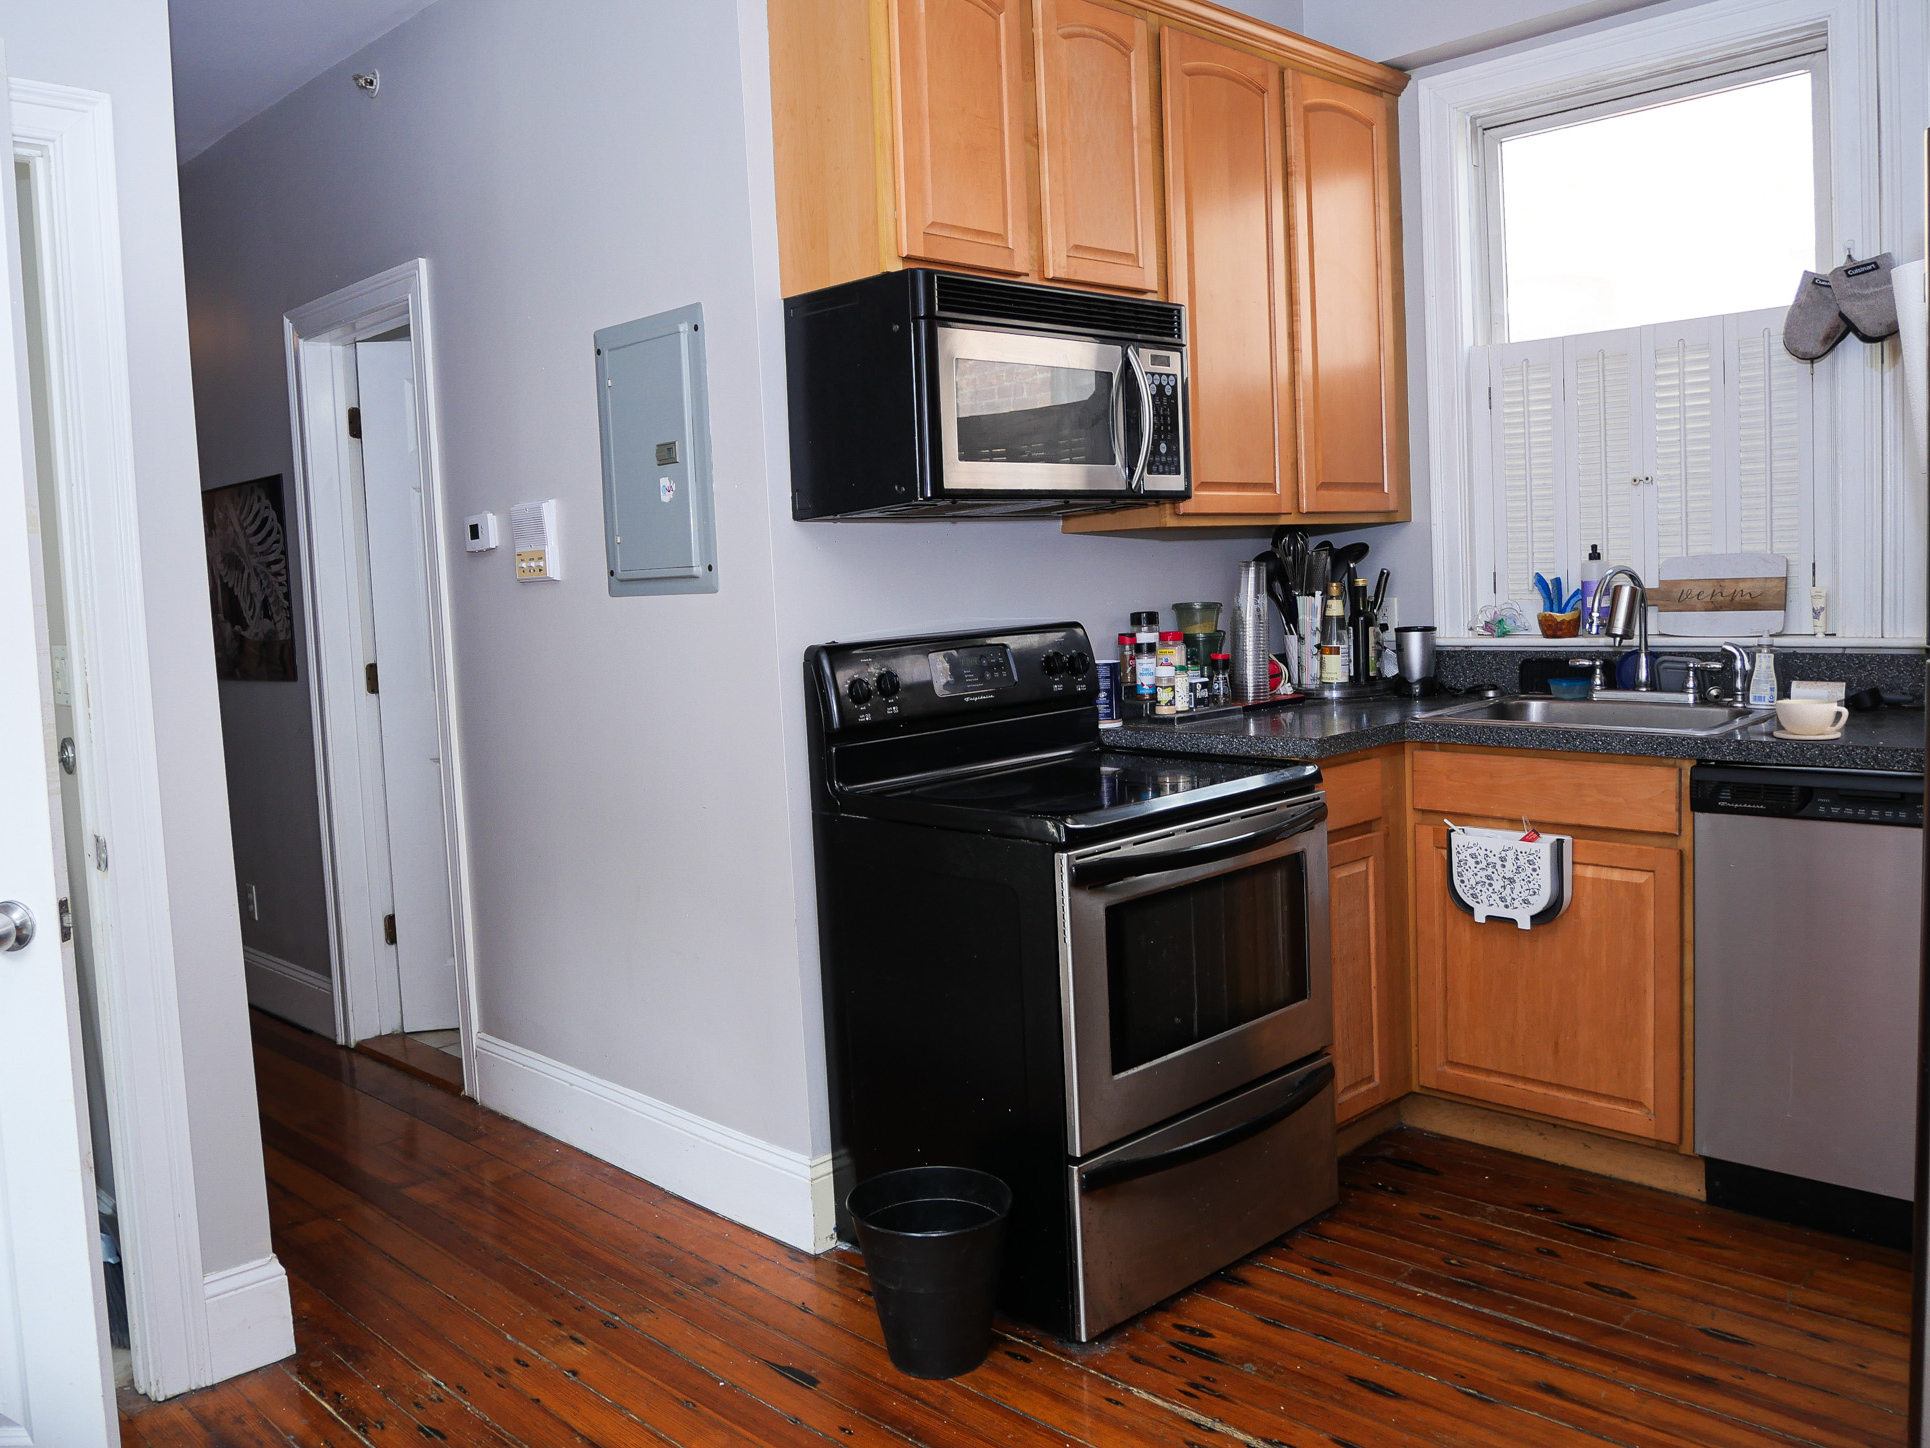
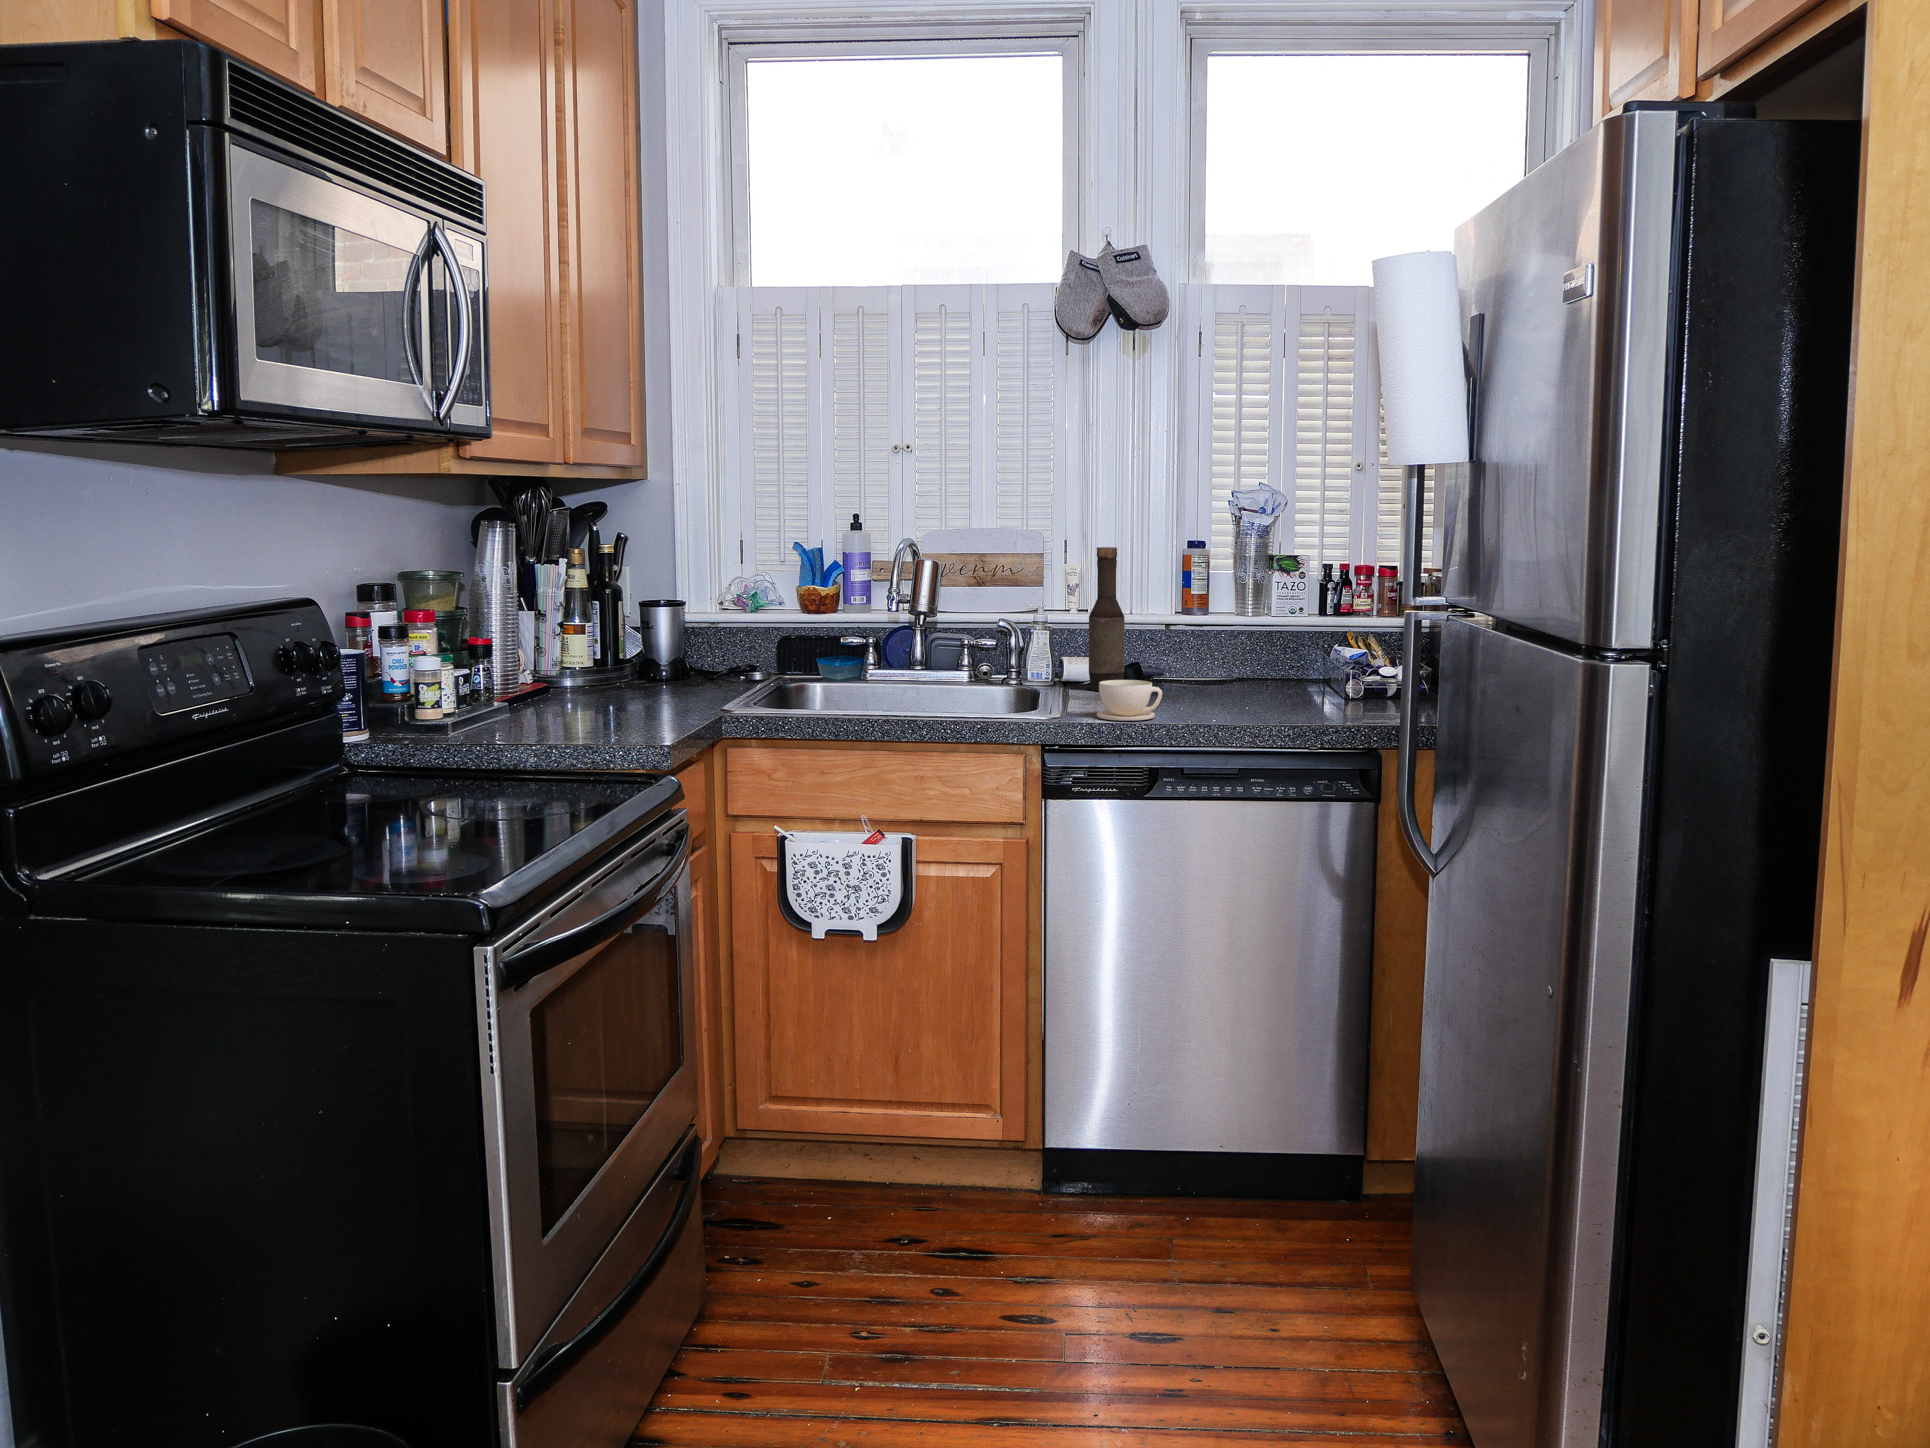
bottle: none [1826,567,1868,715] -> present [1089,547,1124,691]

